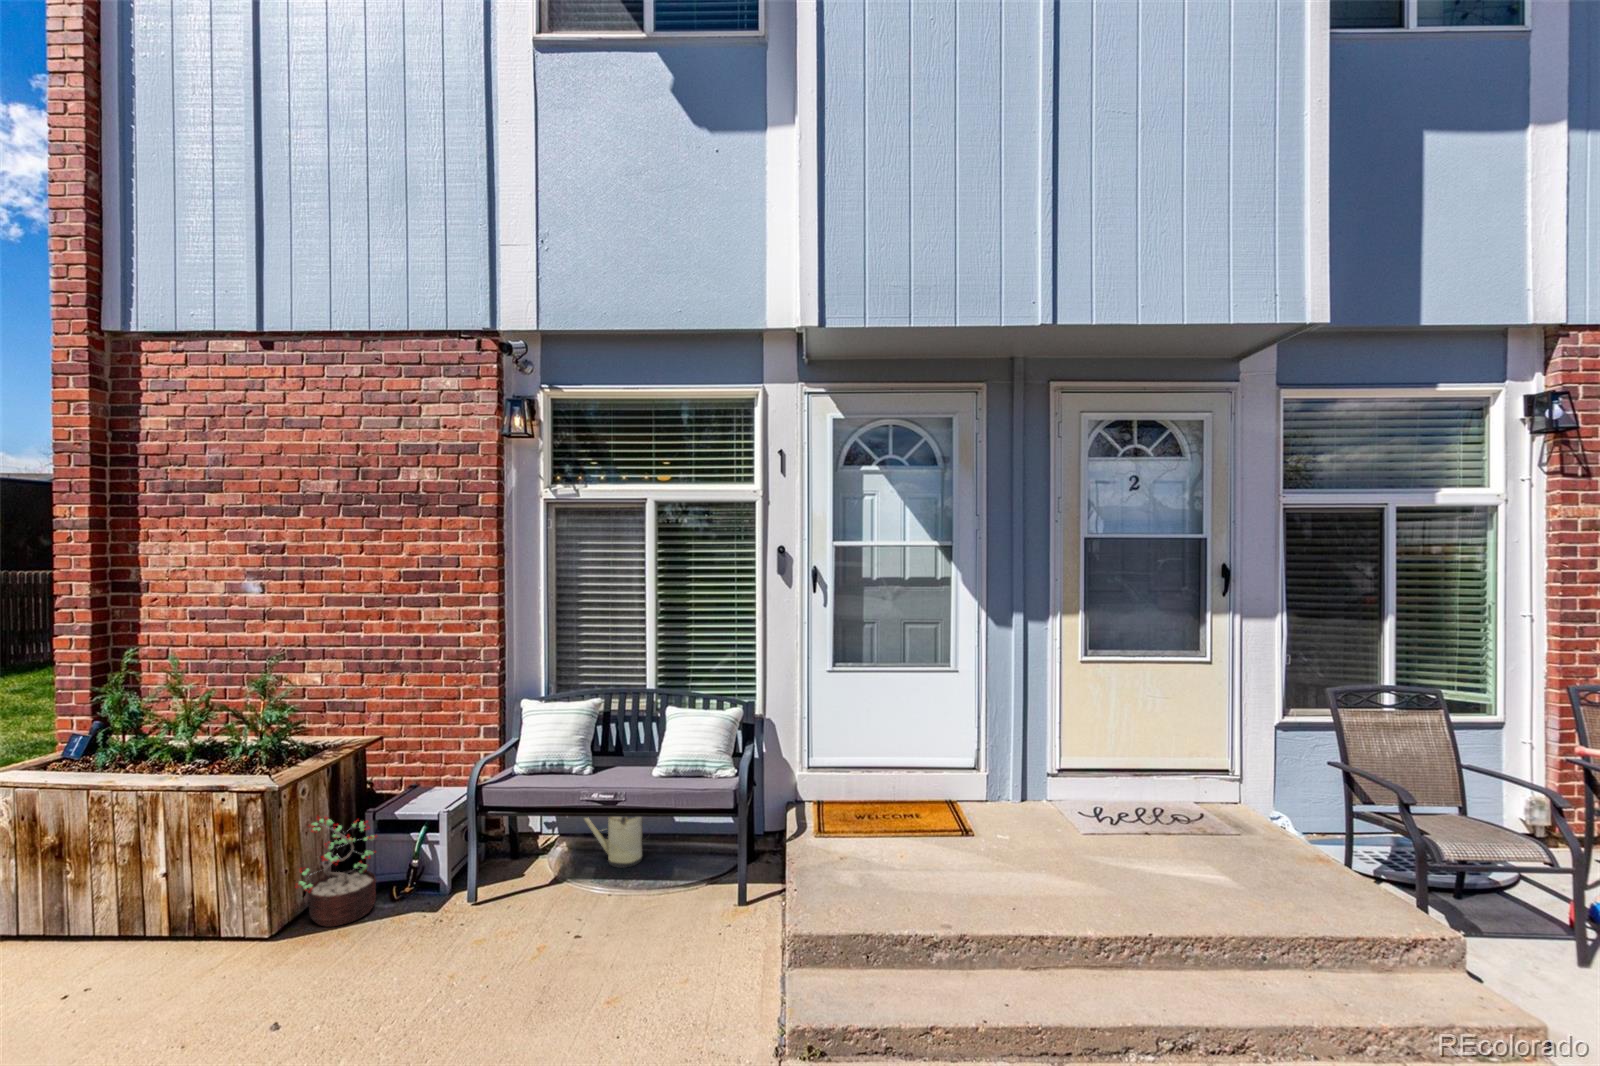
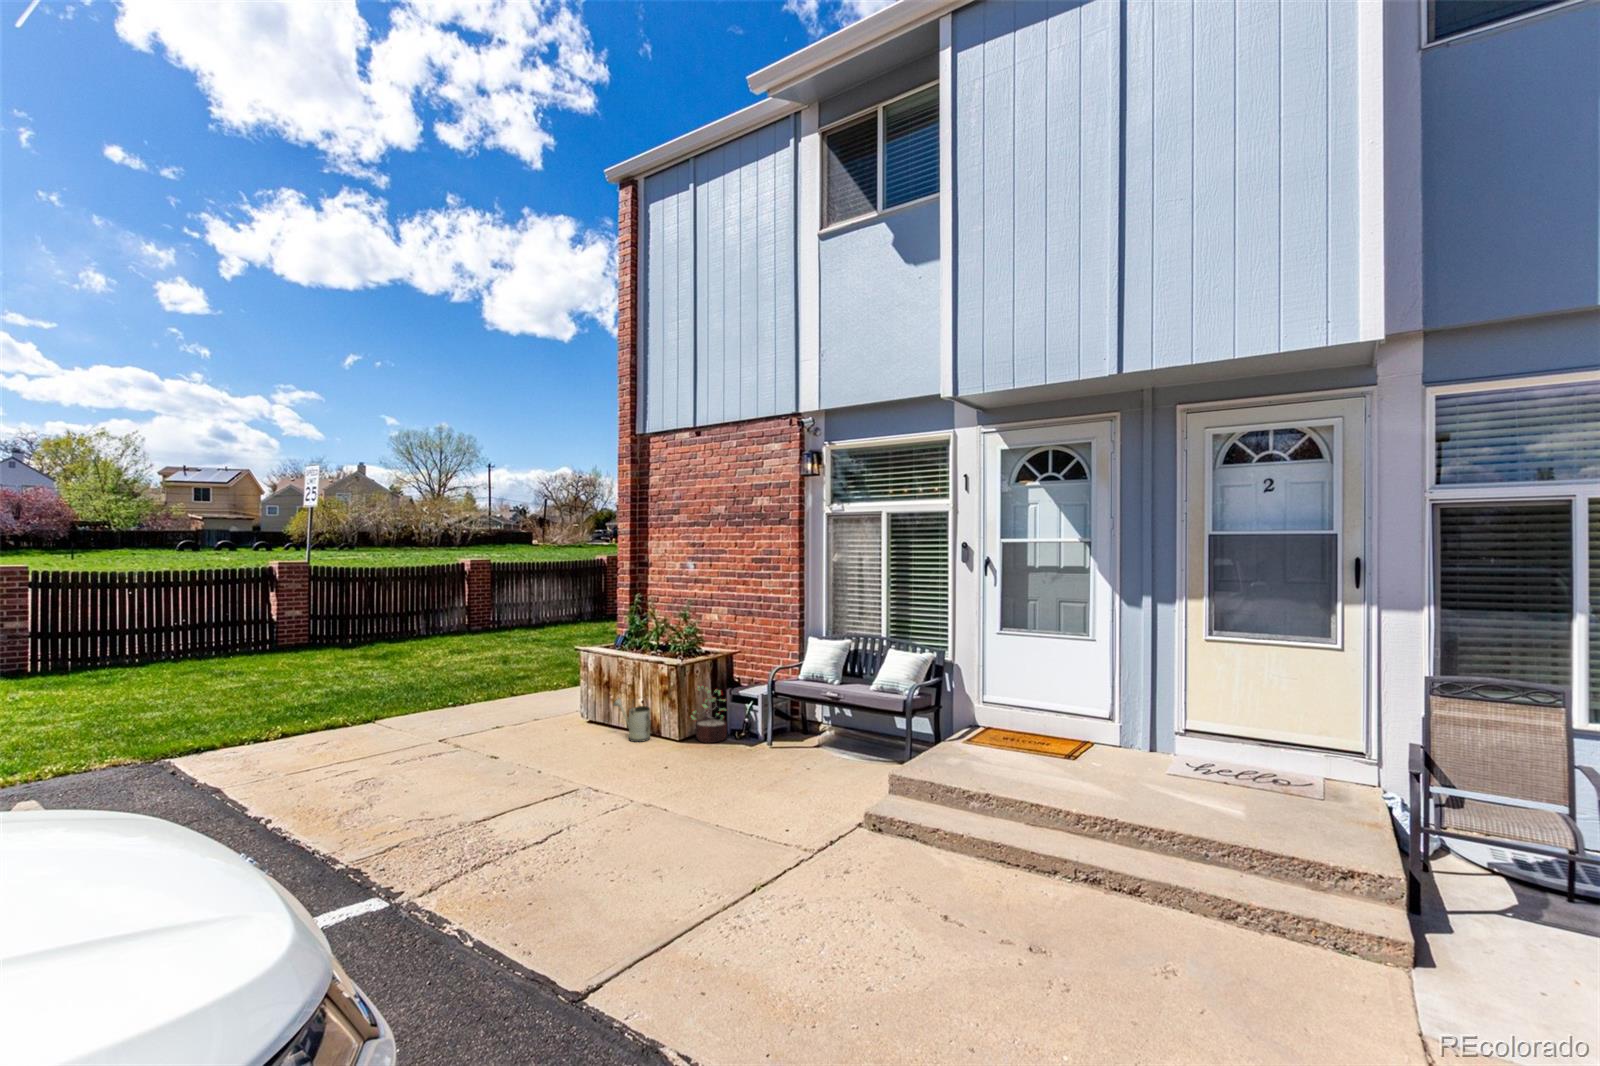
watering can: present [584,817,643,868] -> present [613,698,651,742]

